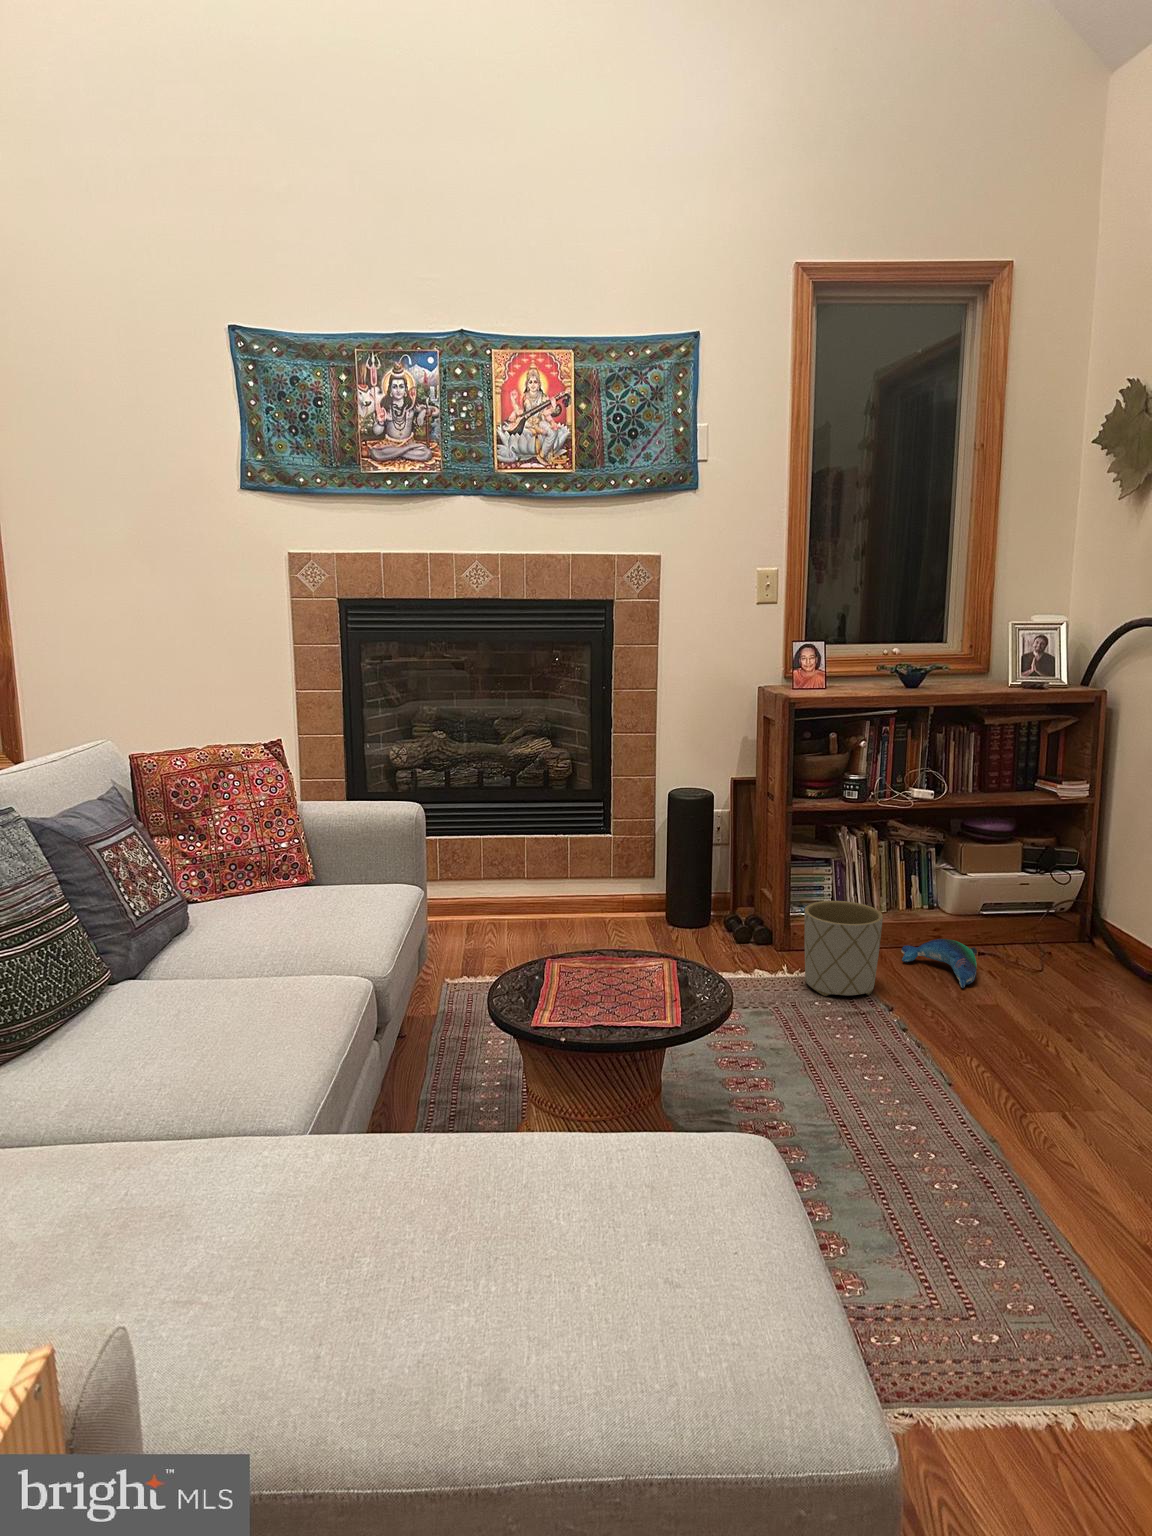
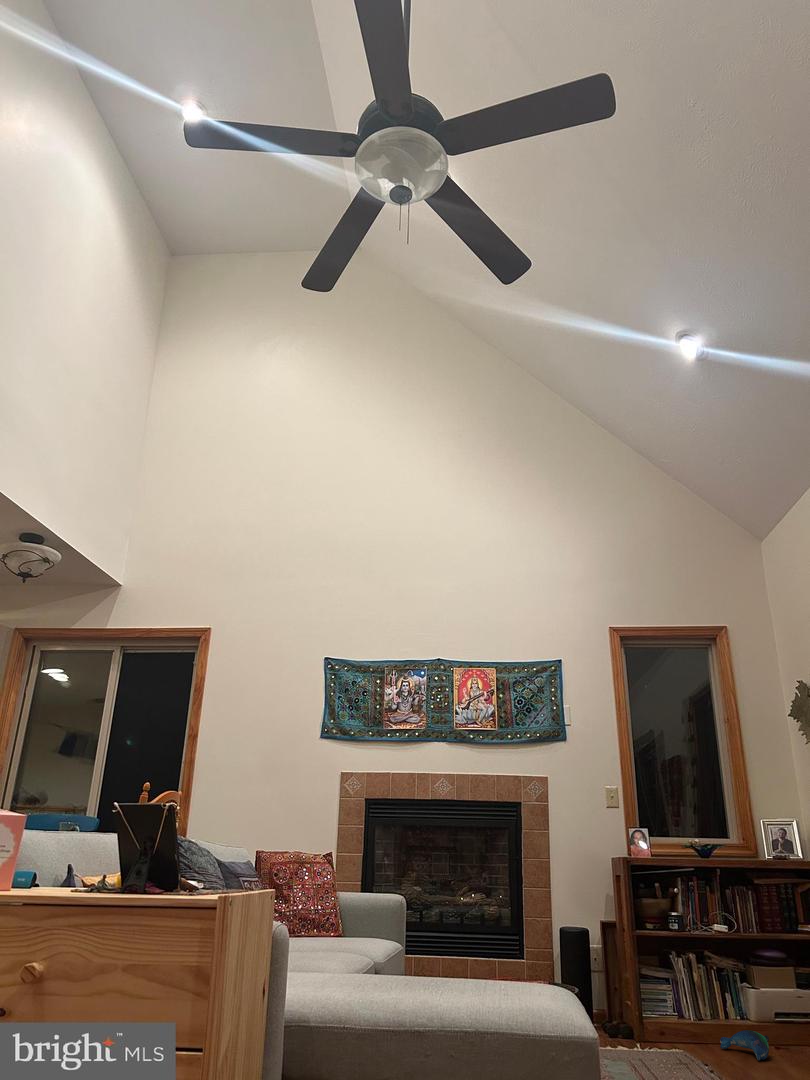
planter: present [804,901,883,996] -> none [644,993,697,1060]

